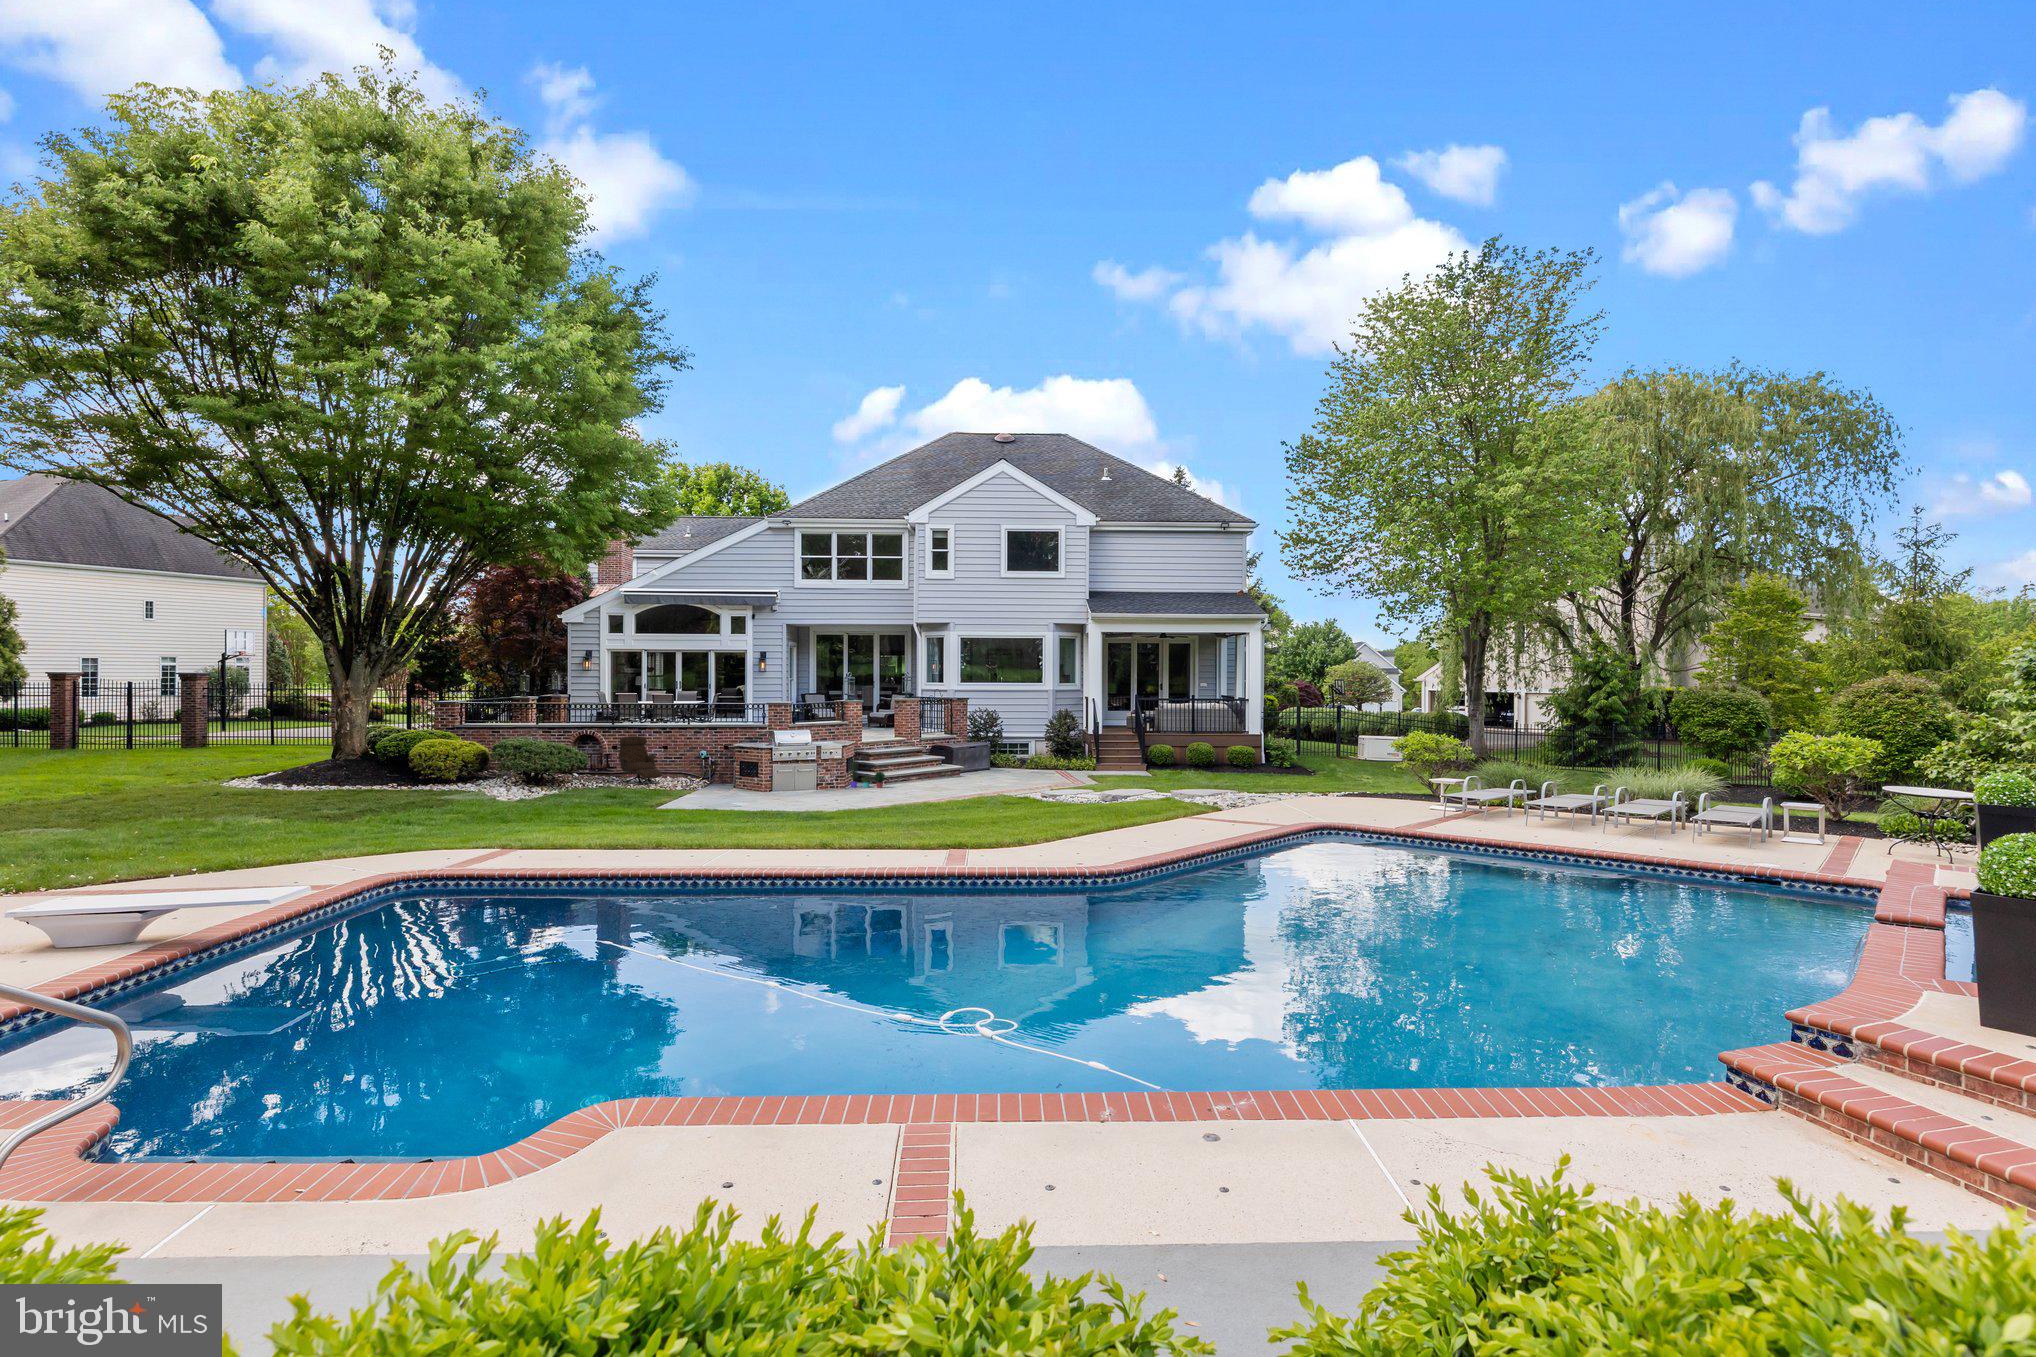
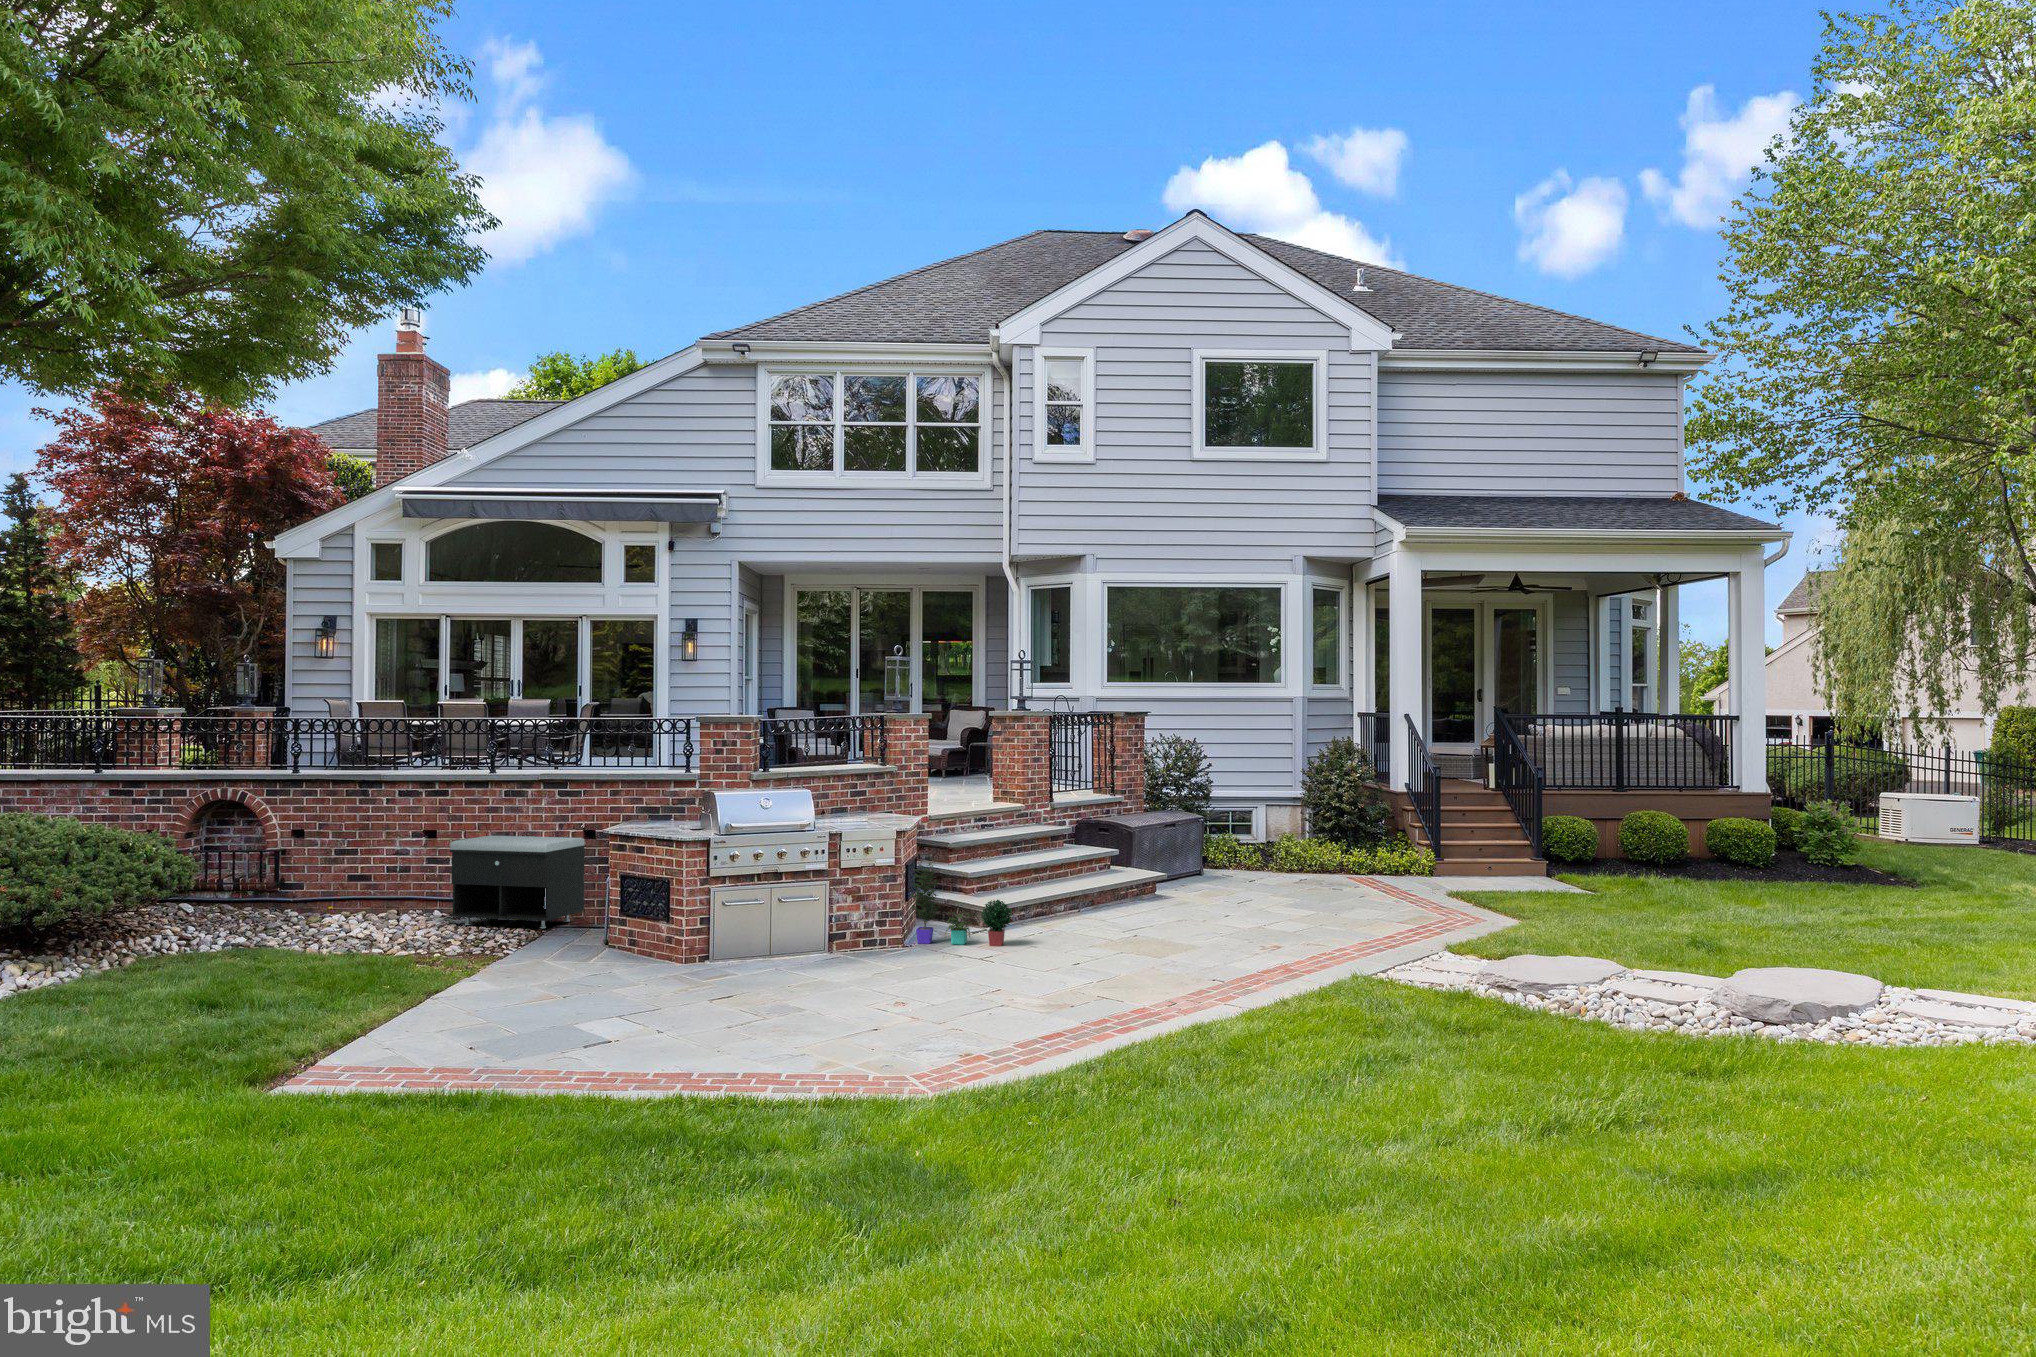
lounge chair: present [618,736,662,784] -> none [309,804,419,934]
storage bench: none [673,749,724,784] -> present [450,836,585,928]

